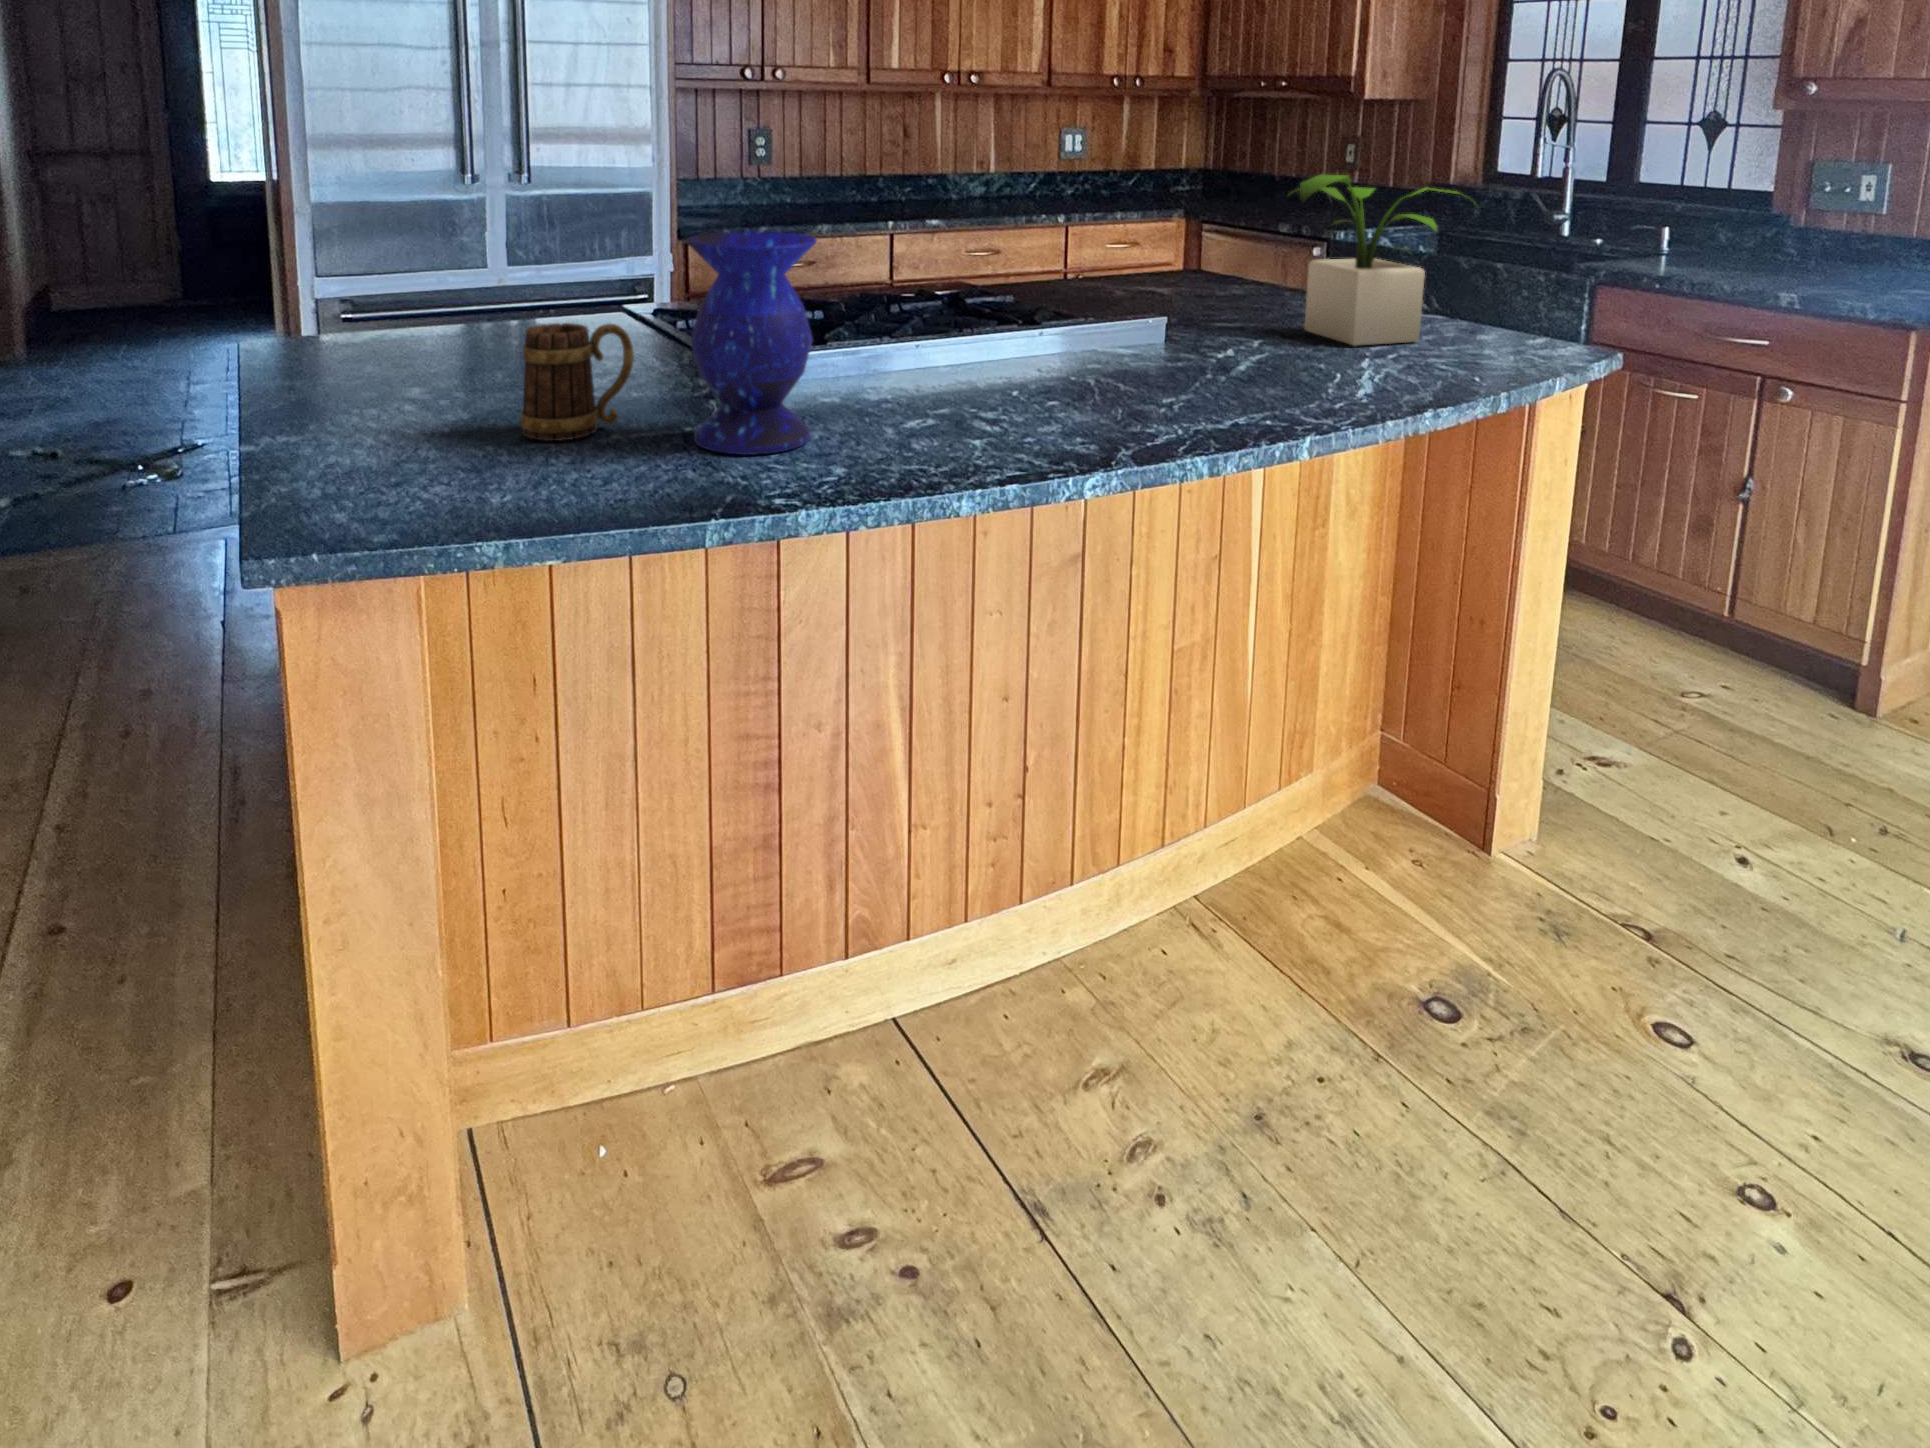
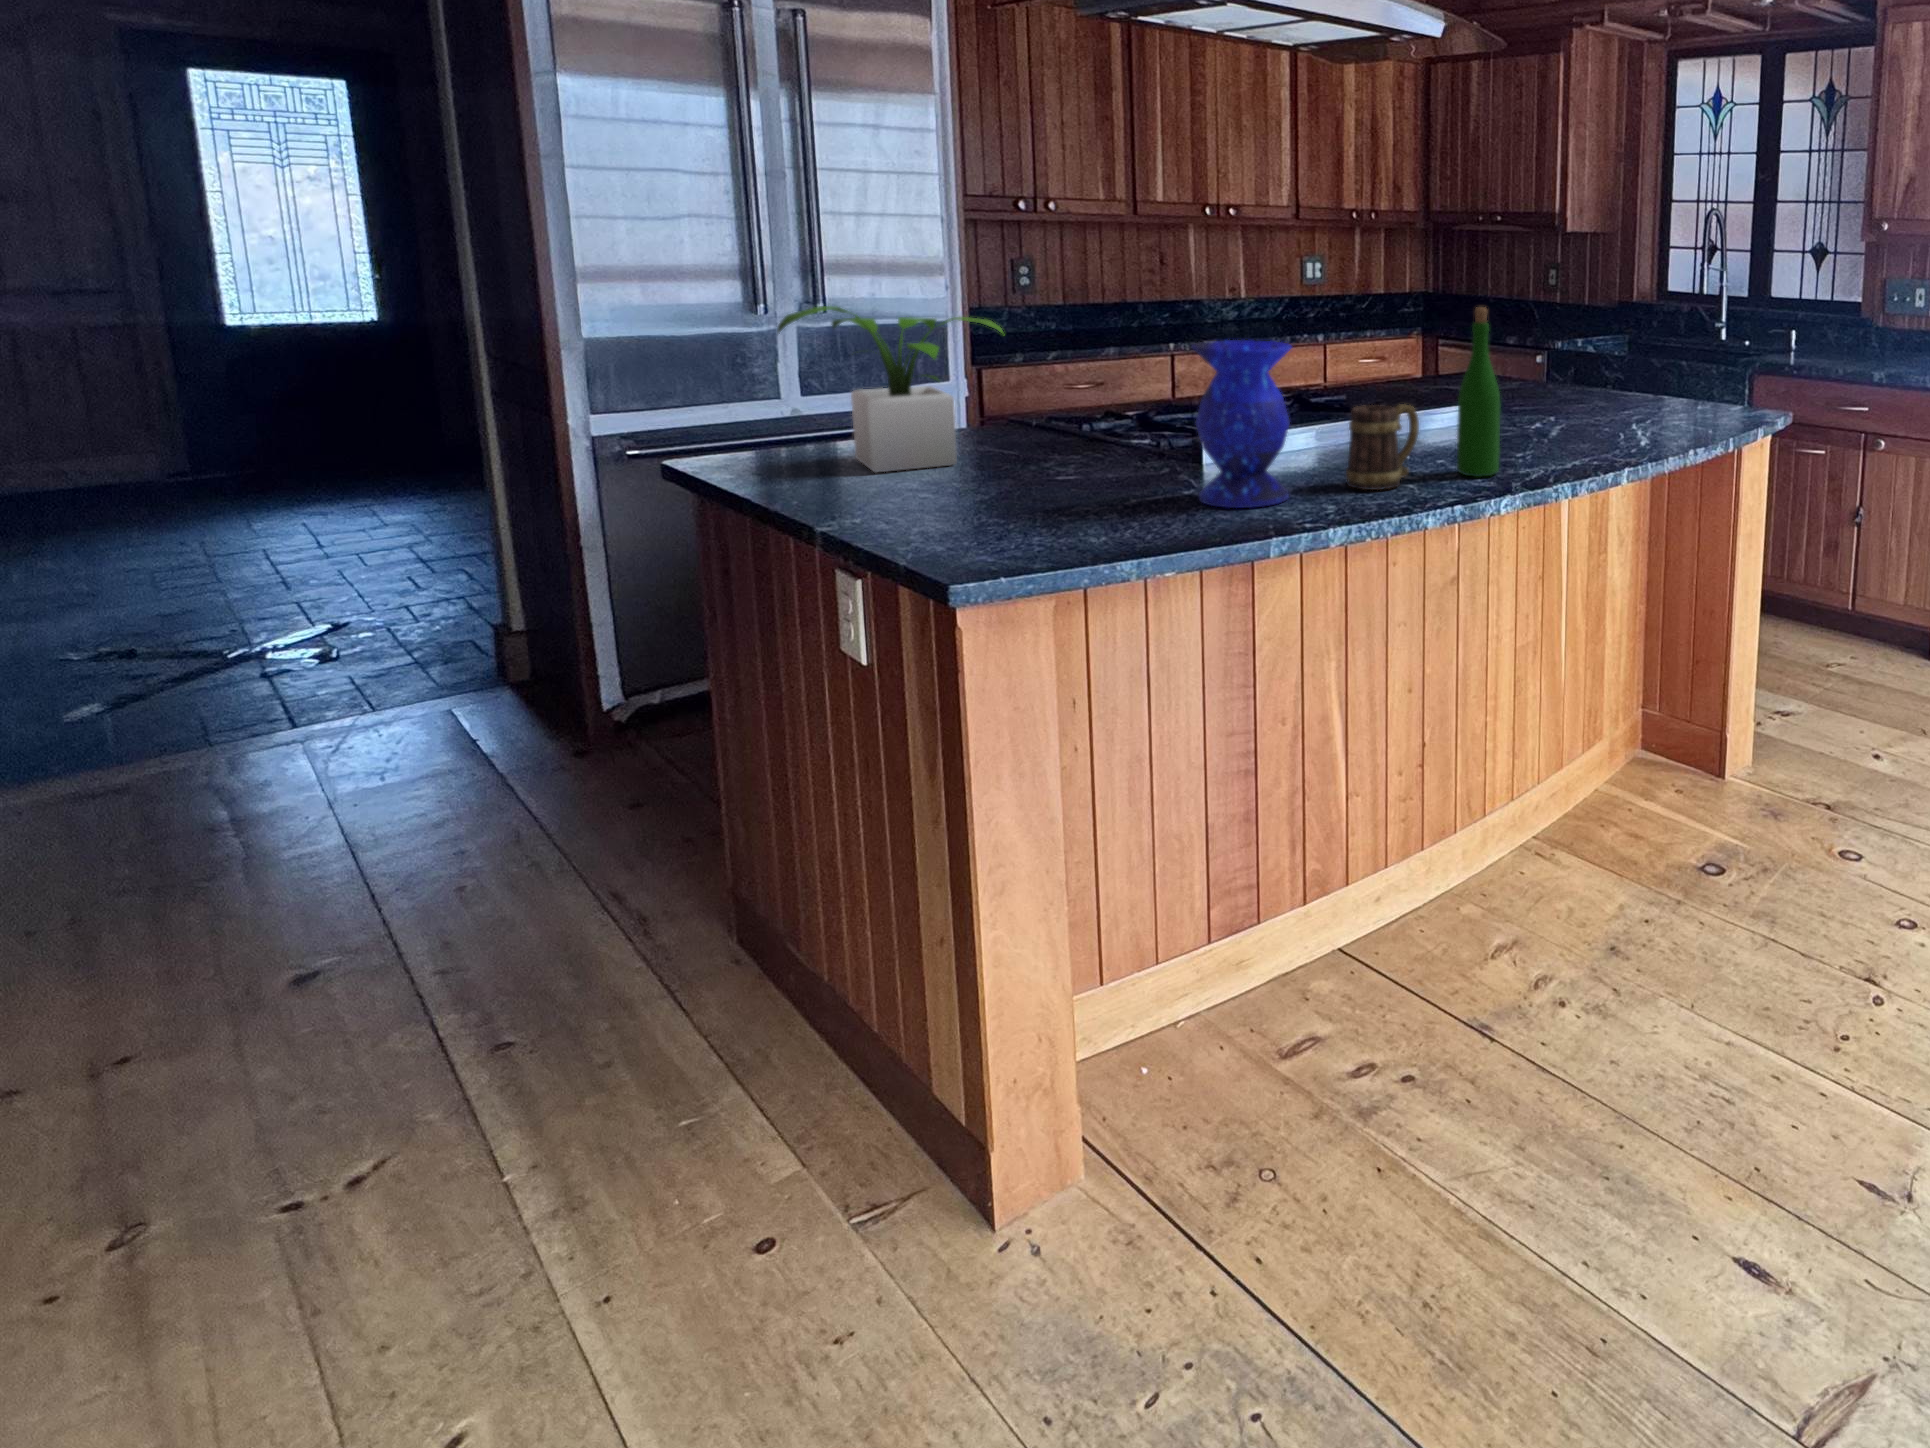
potted plant: present [1288,175,1476,346] -> present [777,306,1002,473]
wine bottle: none [1057,193,1119,429] -> present [1457,307,1500,477]
mug: present [520,323,634,441] -> present [1346,404,1419,490]

